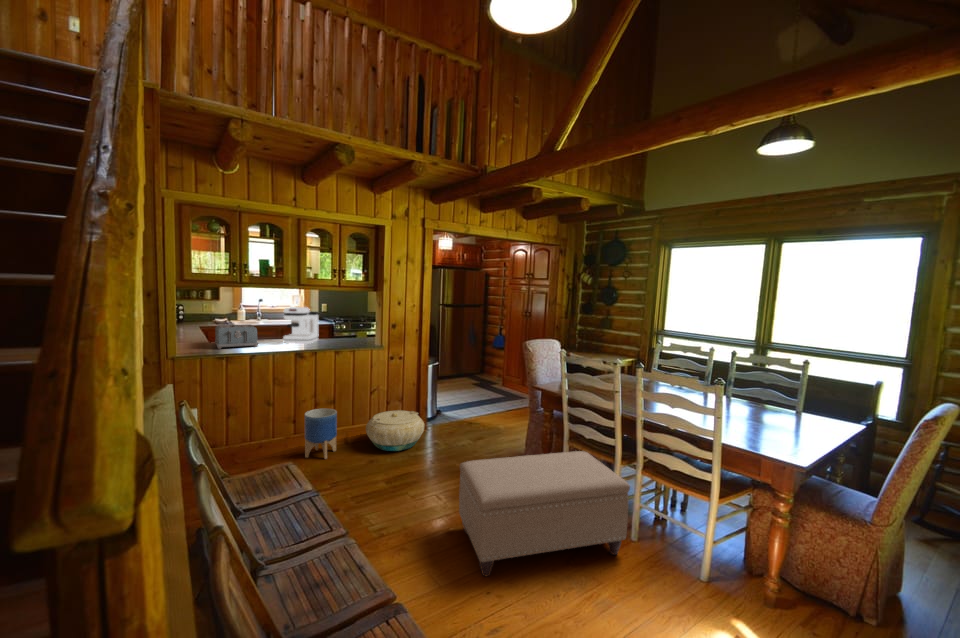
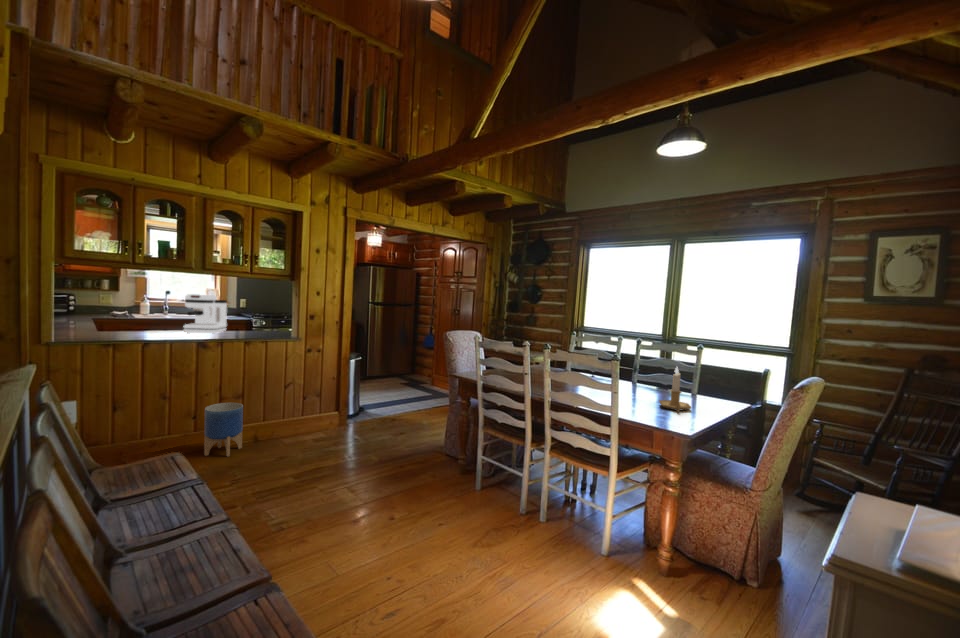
toaster: present [215,325,258,349] -> none [99,311,152,336]
candlestick: none [762,387,801,437] -> present [659,368,691,412]
basket: present [366,410,425,451] -> none [277,405,342,446]
ottoman: present [459,451,630,576] -> none [366,436,537,566]

